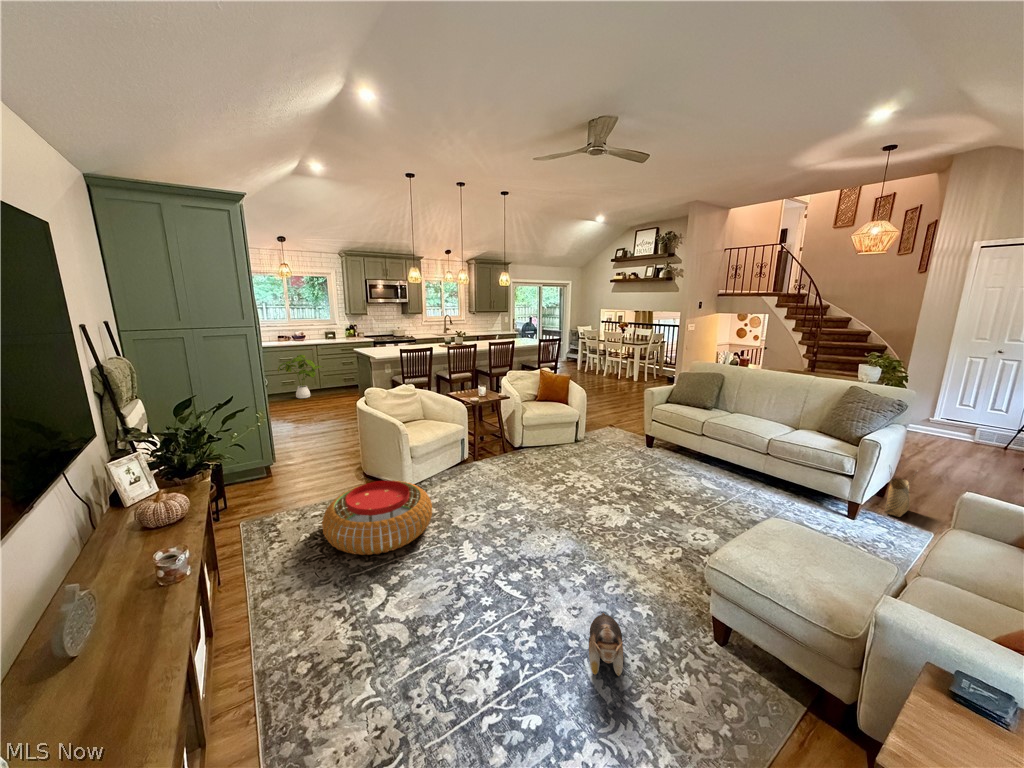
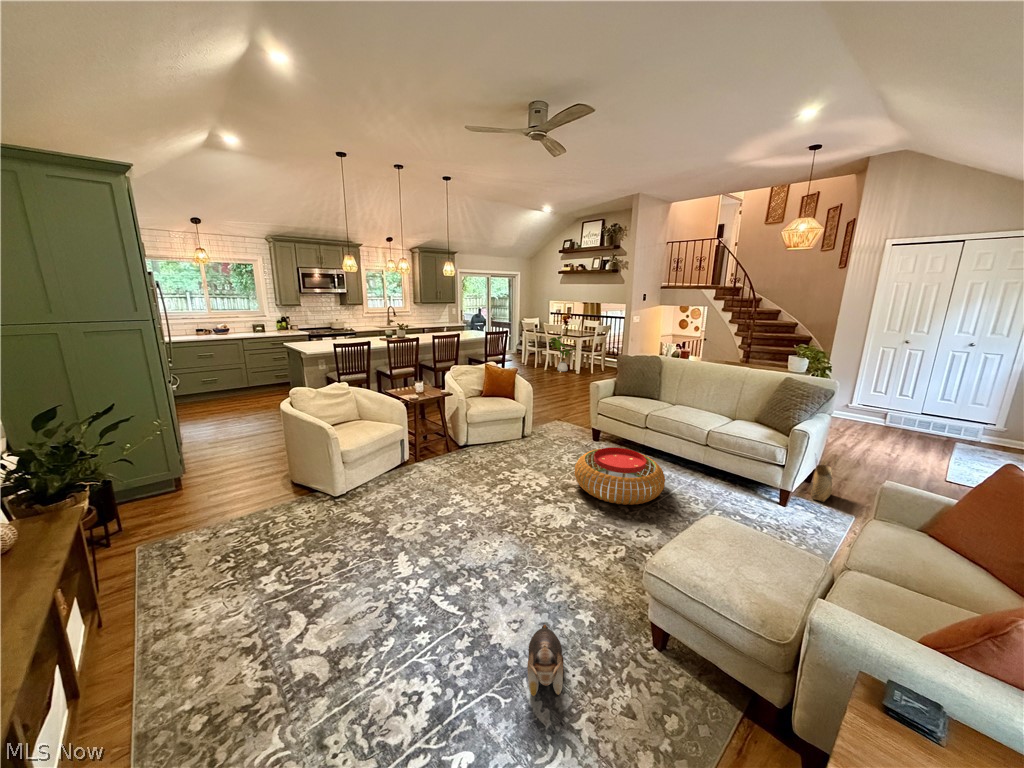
house plant: present [278,355,324,398] -> present [549,336,575,371]
pouf: present [322,480,432,555] -> present [575,447,665,505]

